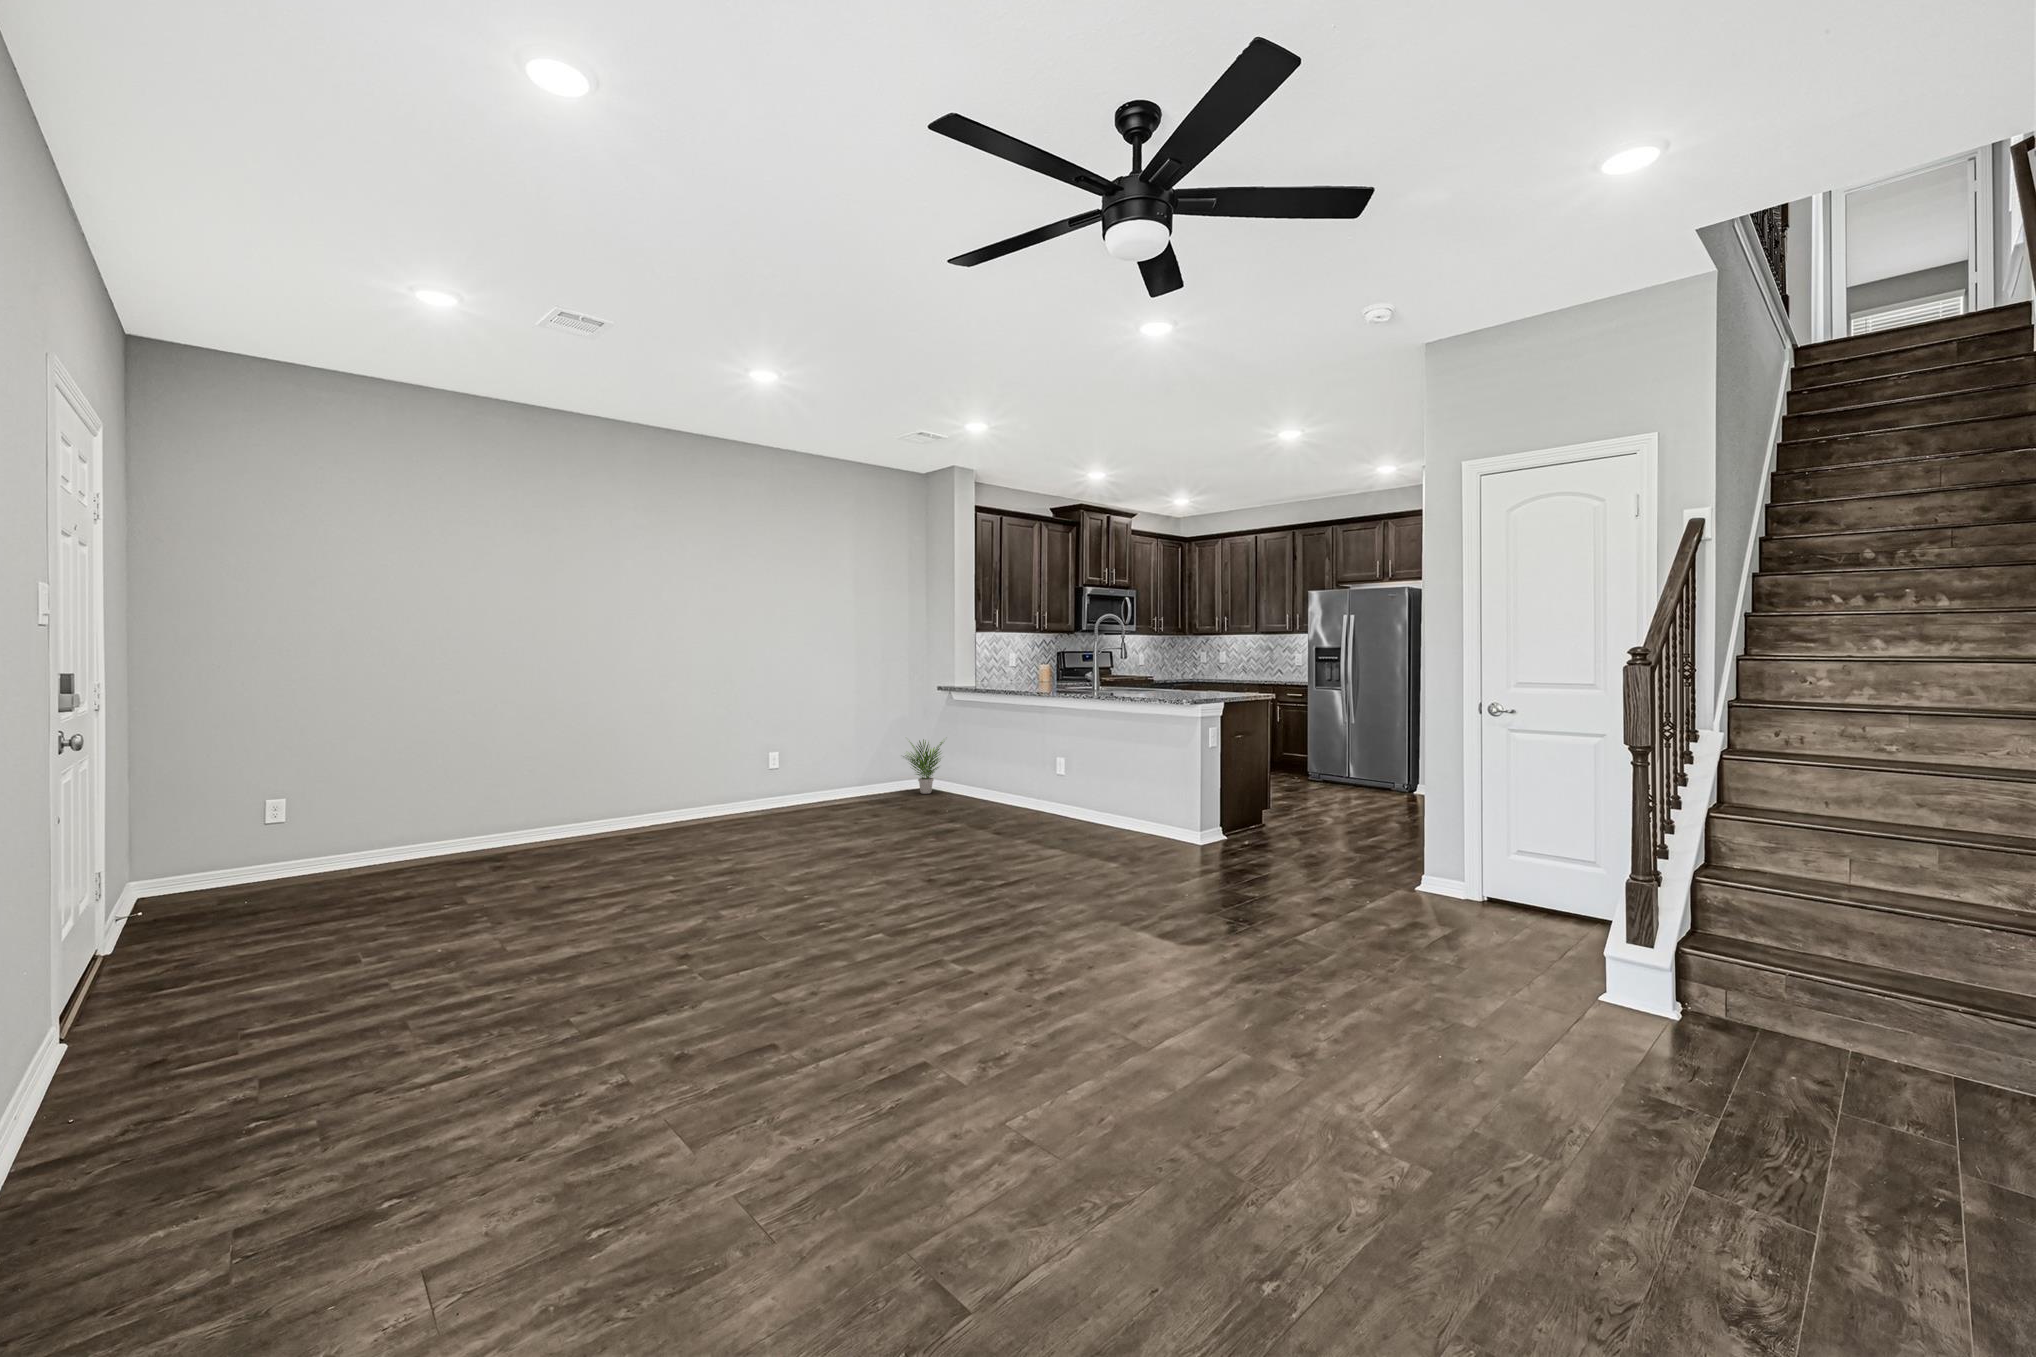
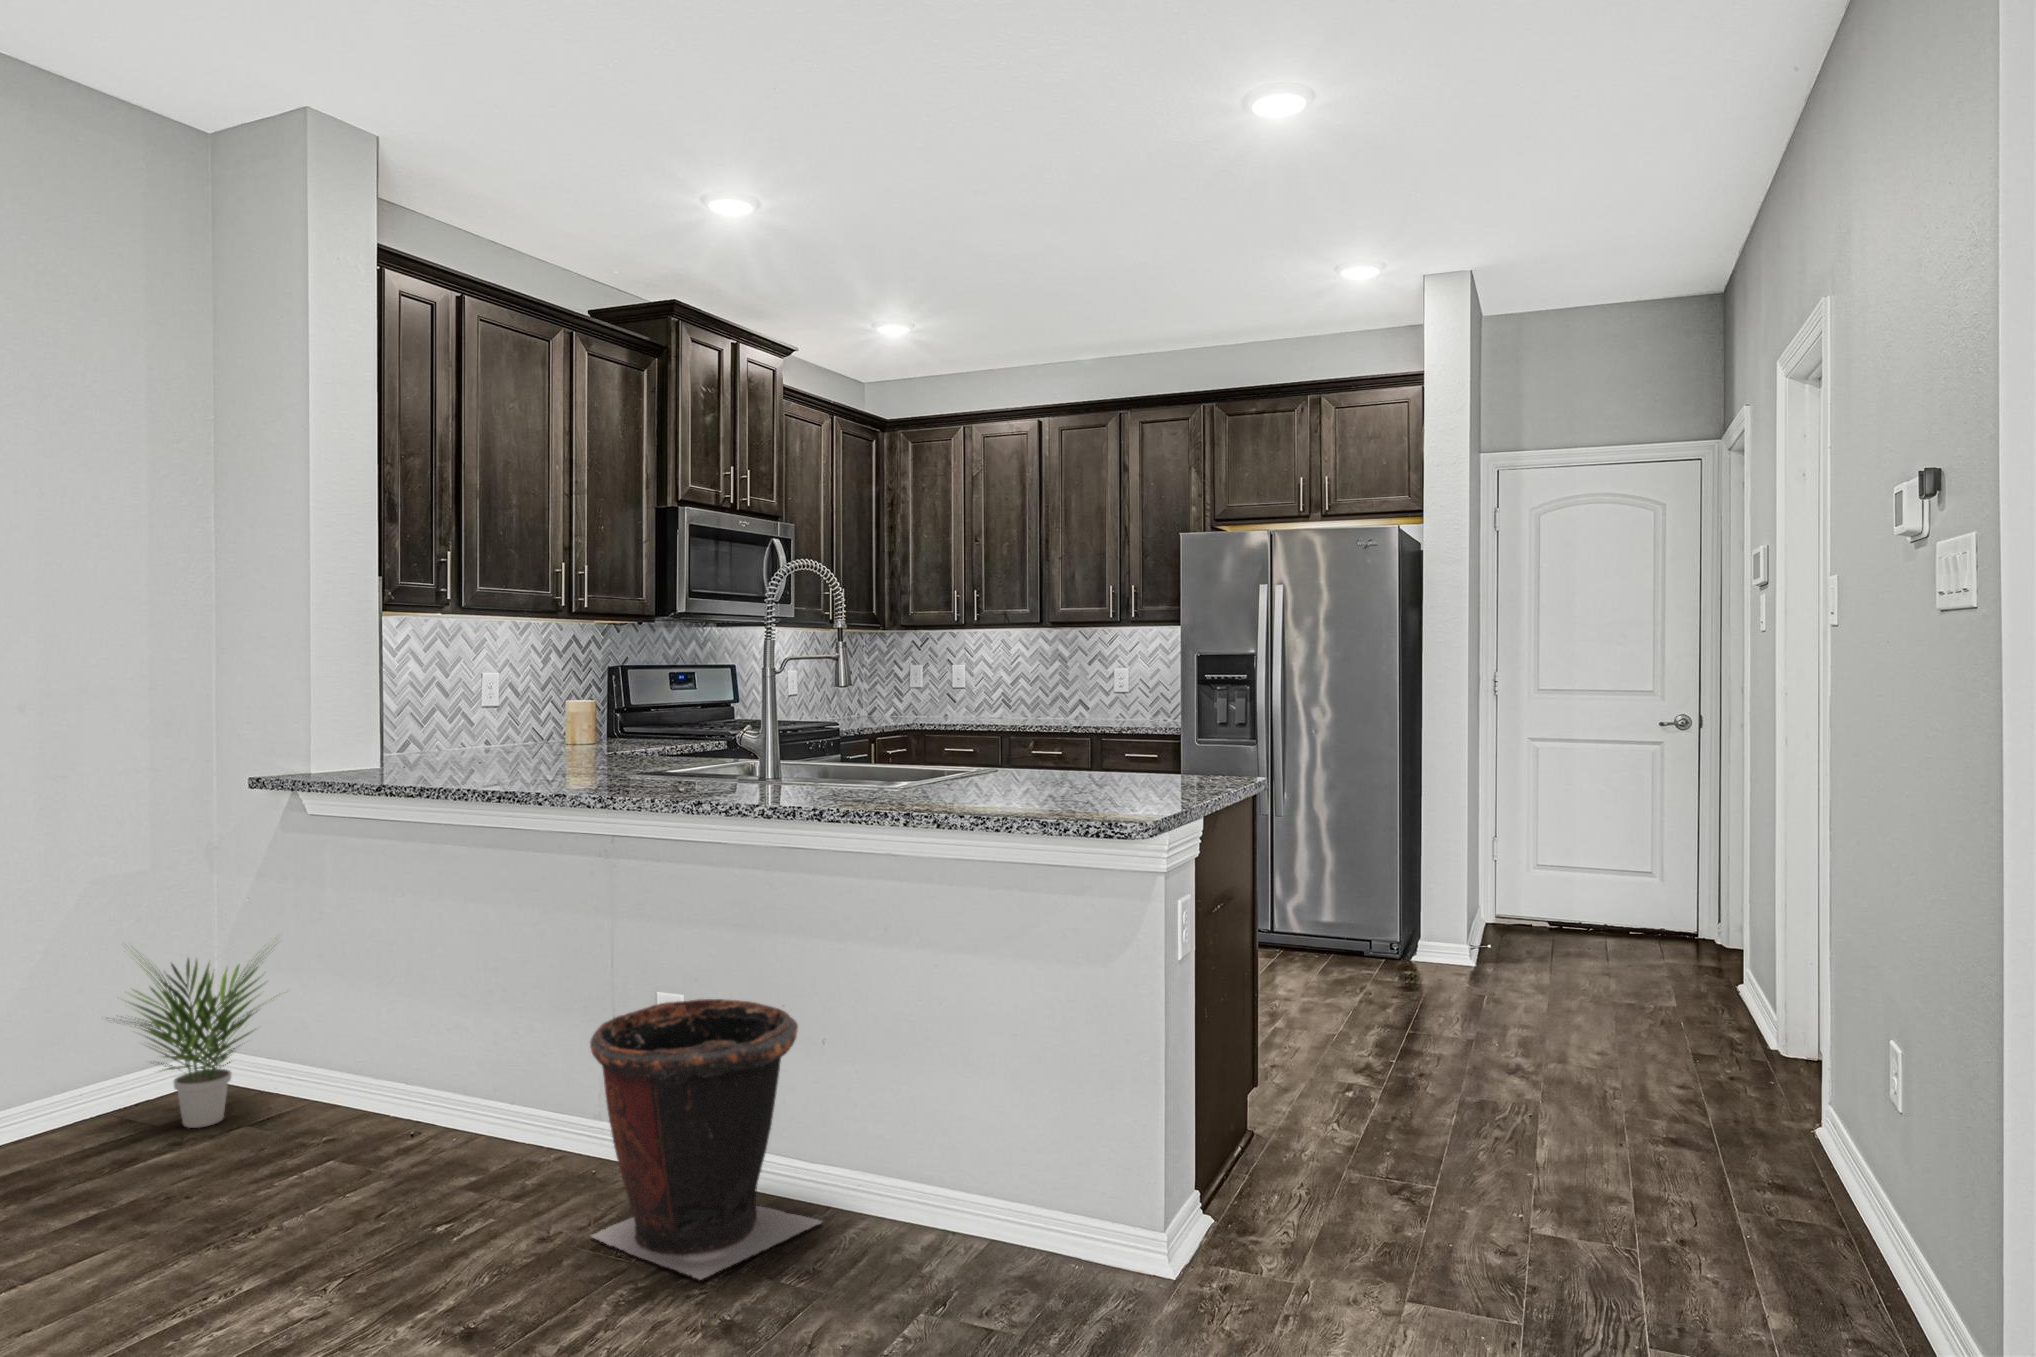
waste bin: none [1033,754,1102,826] -> present [590,999,822,1280]

